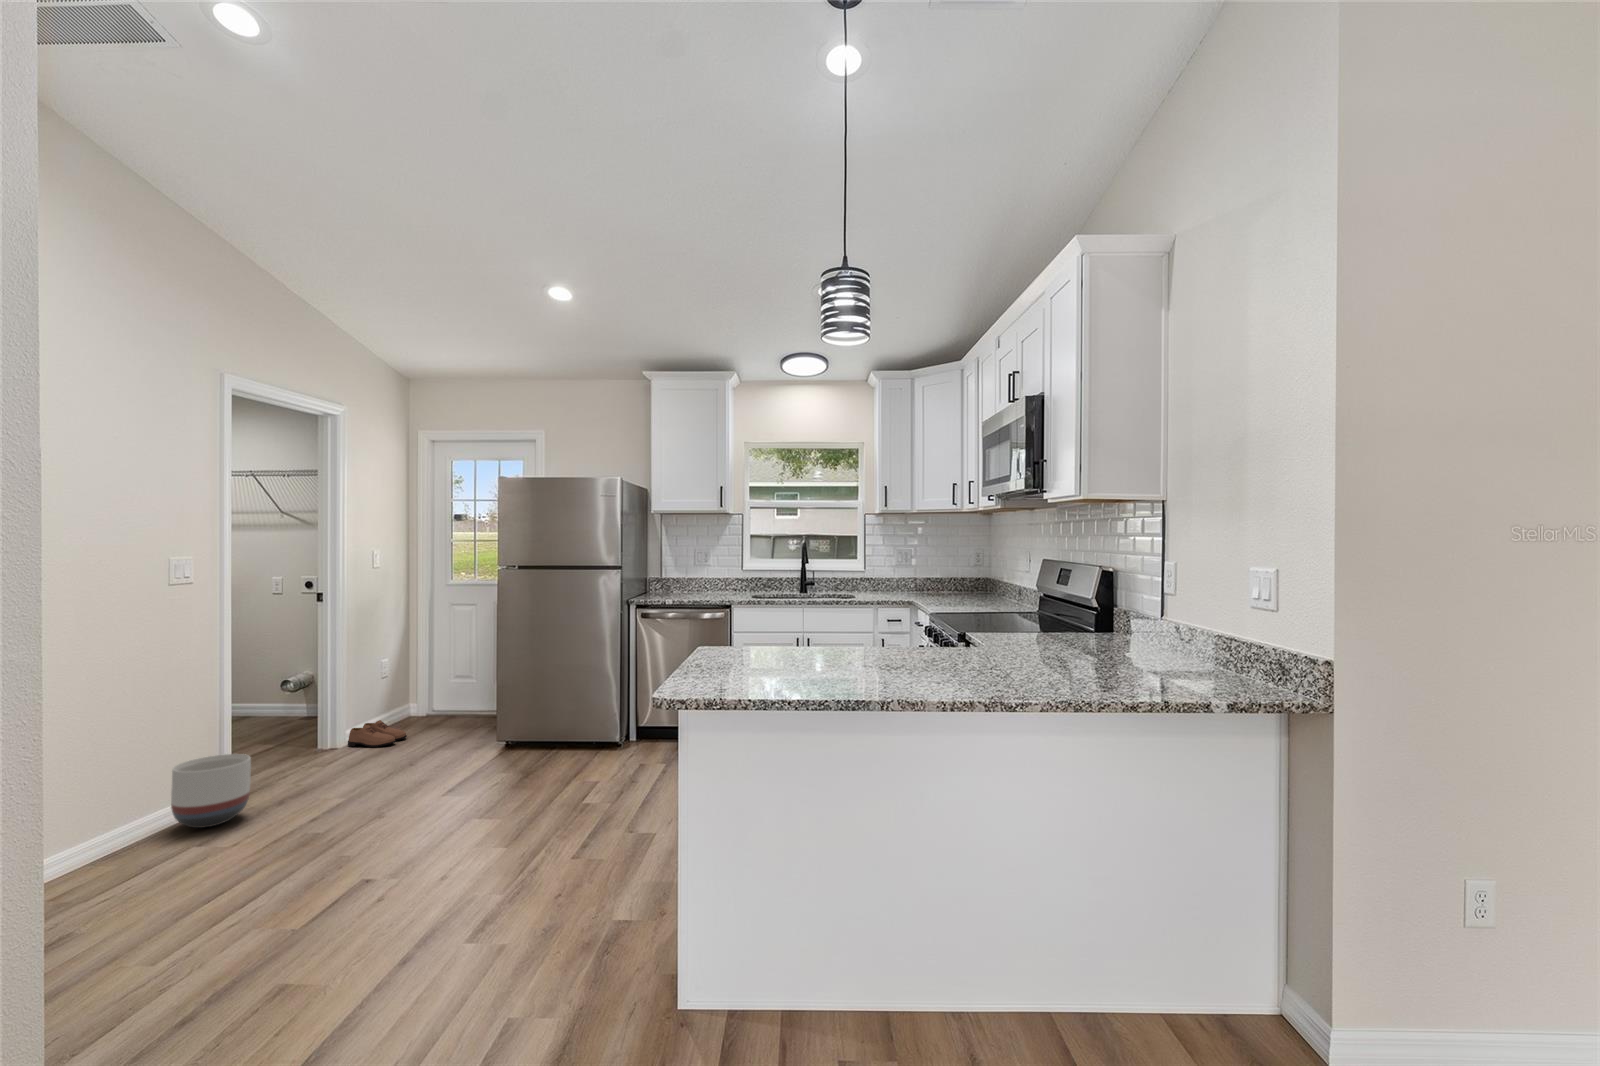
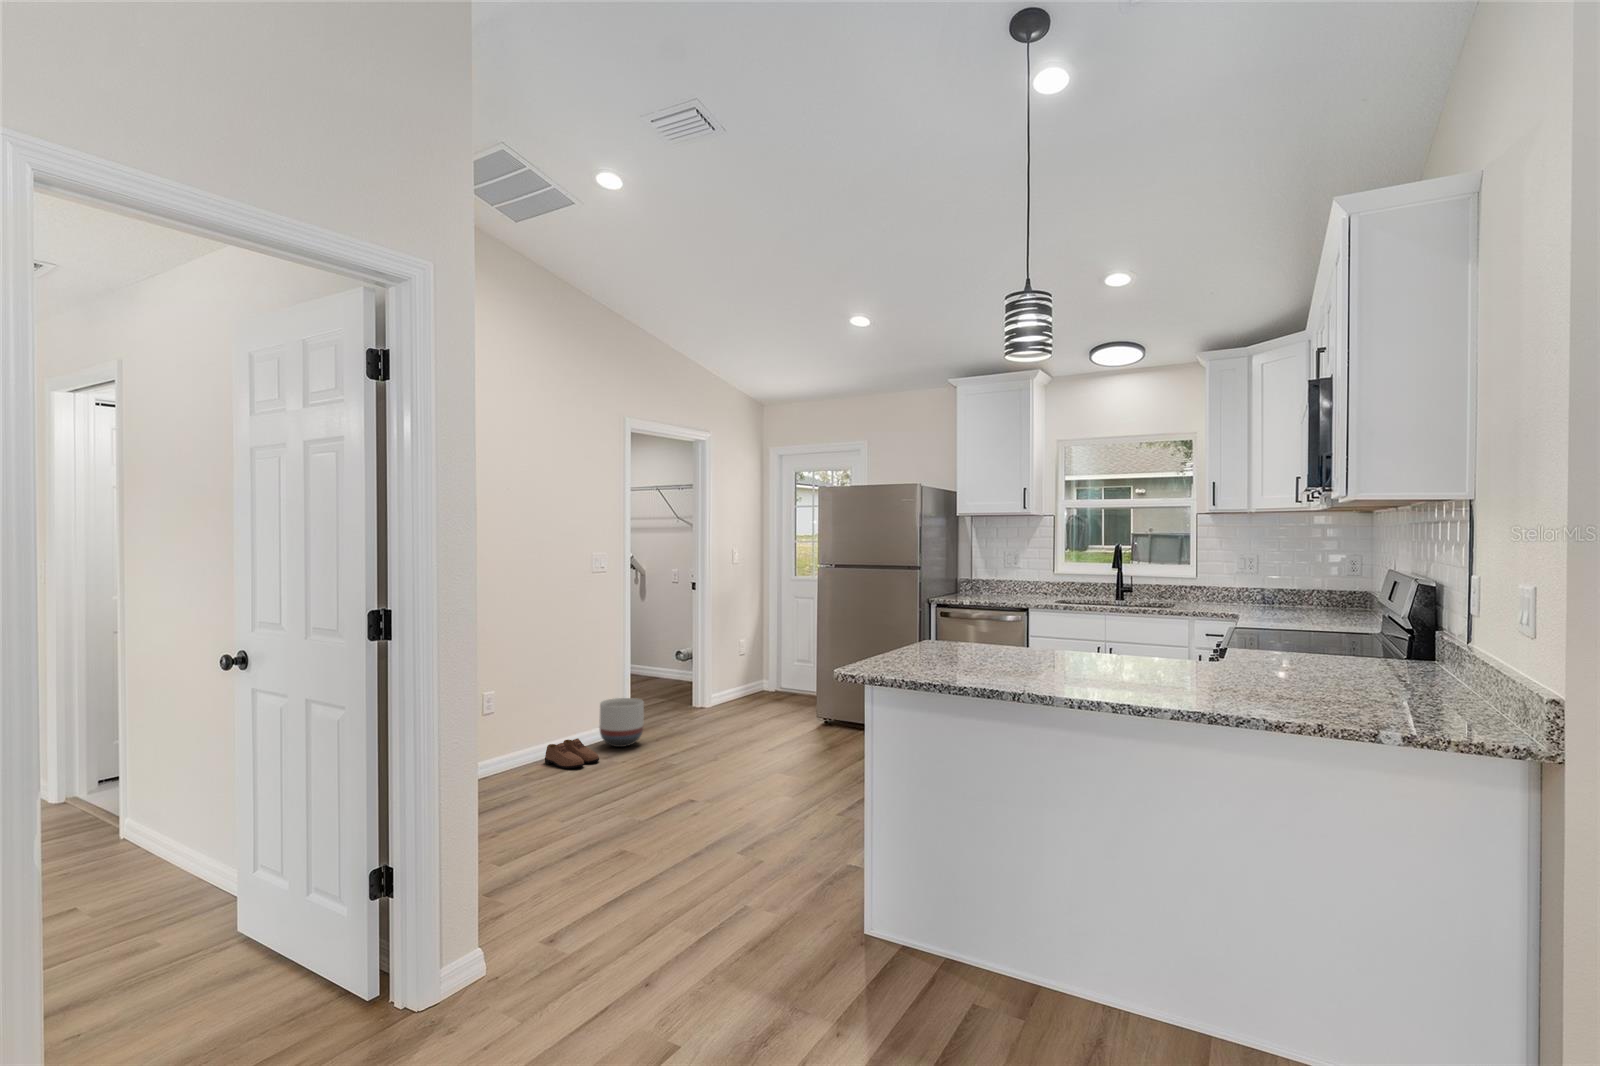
shoe: present [348,720,407,747] -> present [545,738,599,768]

